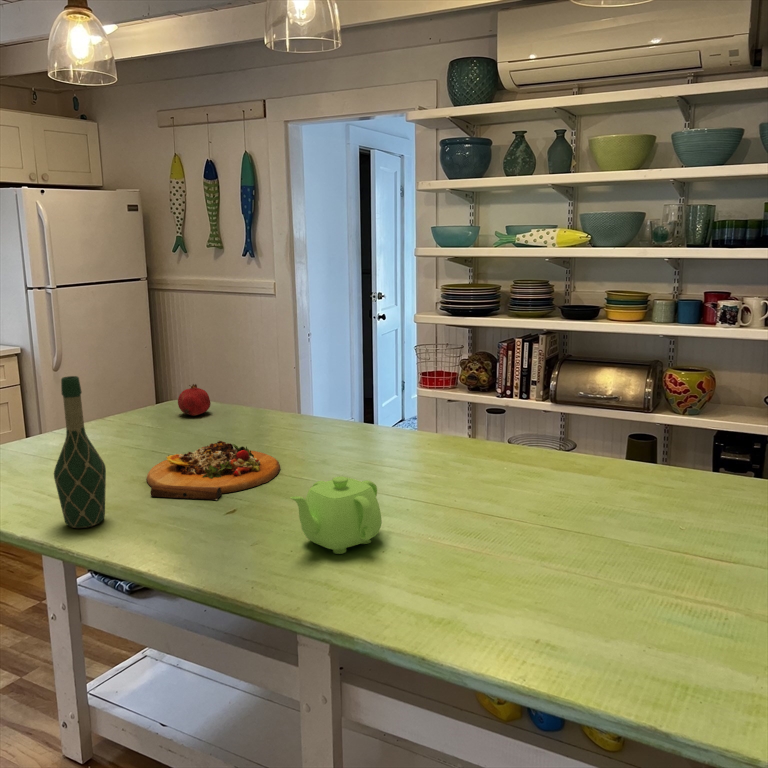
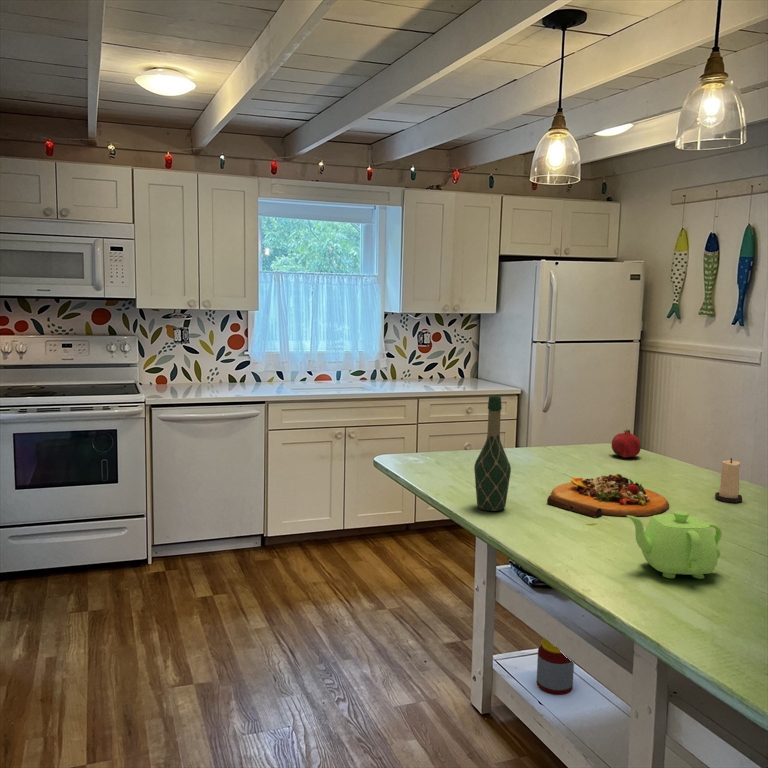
candle: none [311,399,338,445] -> present [715,458,742,503]
jar: none [142,635,187,703] -> present [537,638,574,694]

